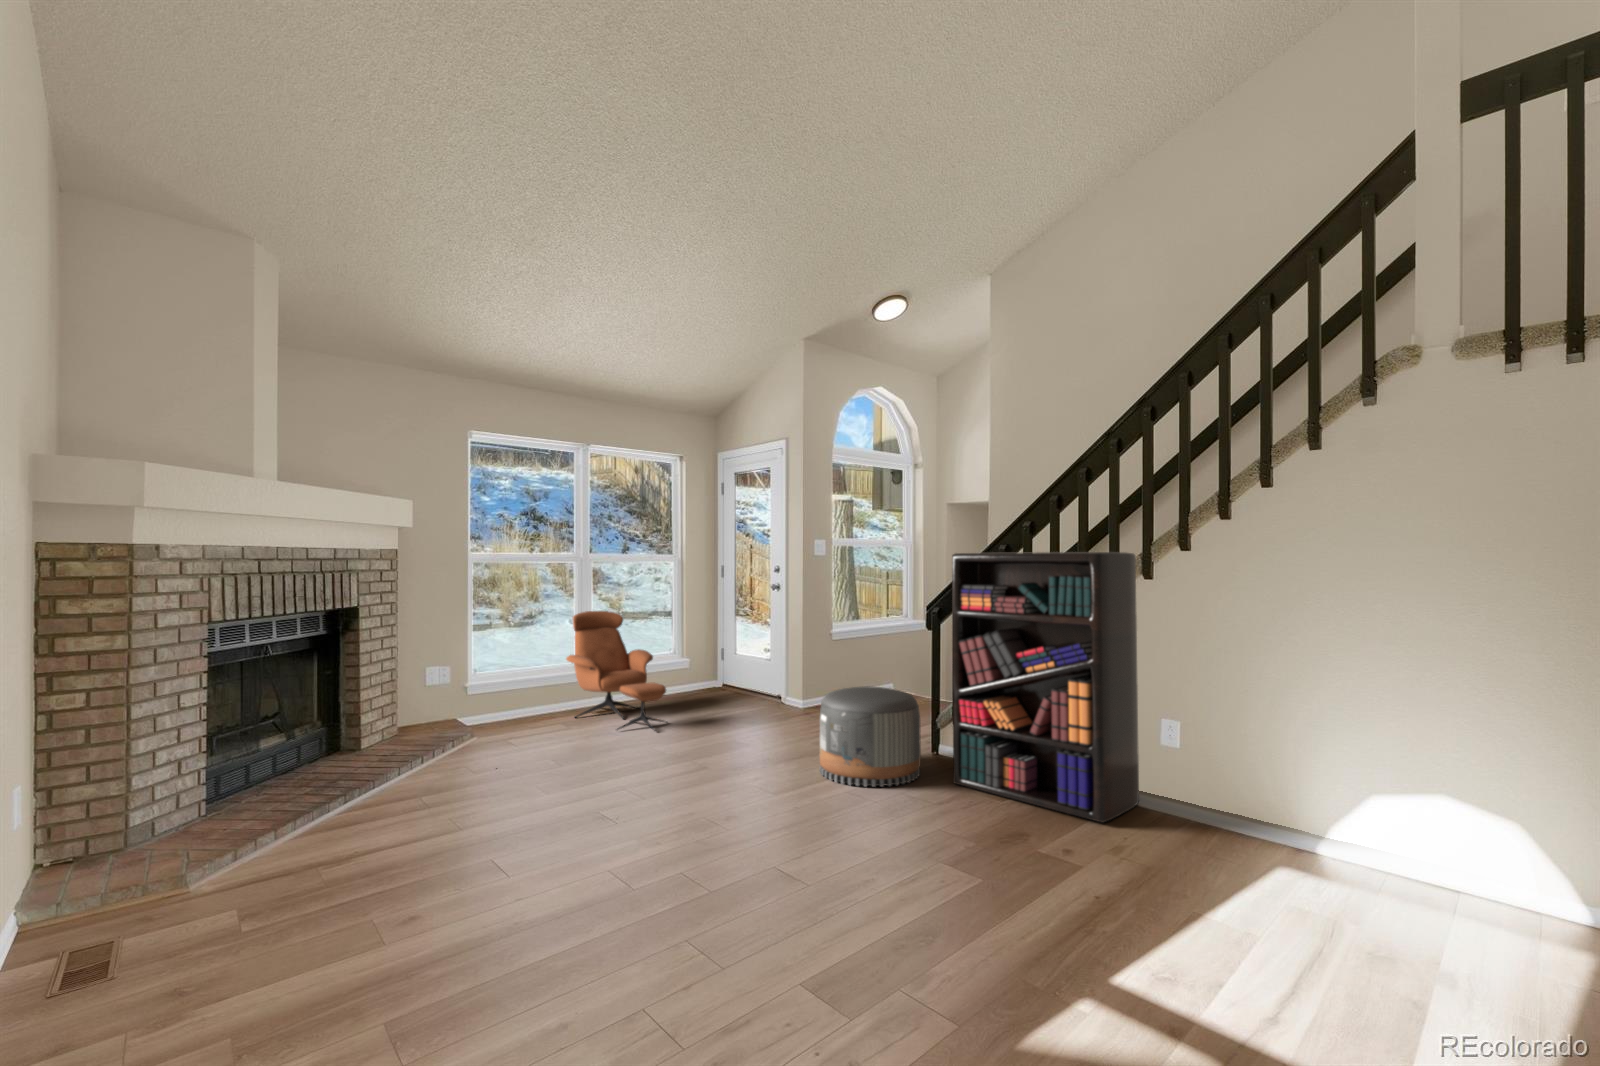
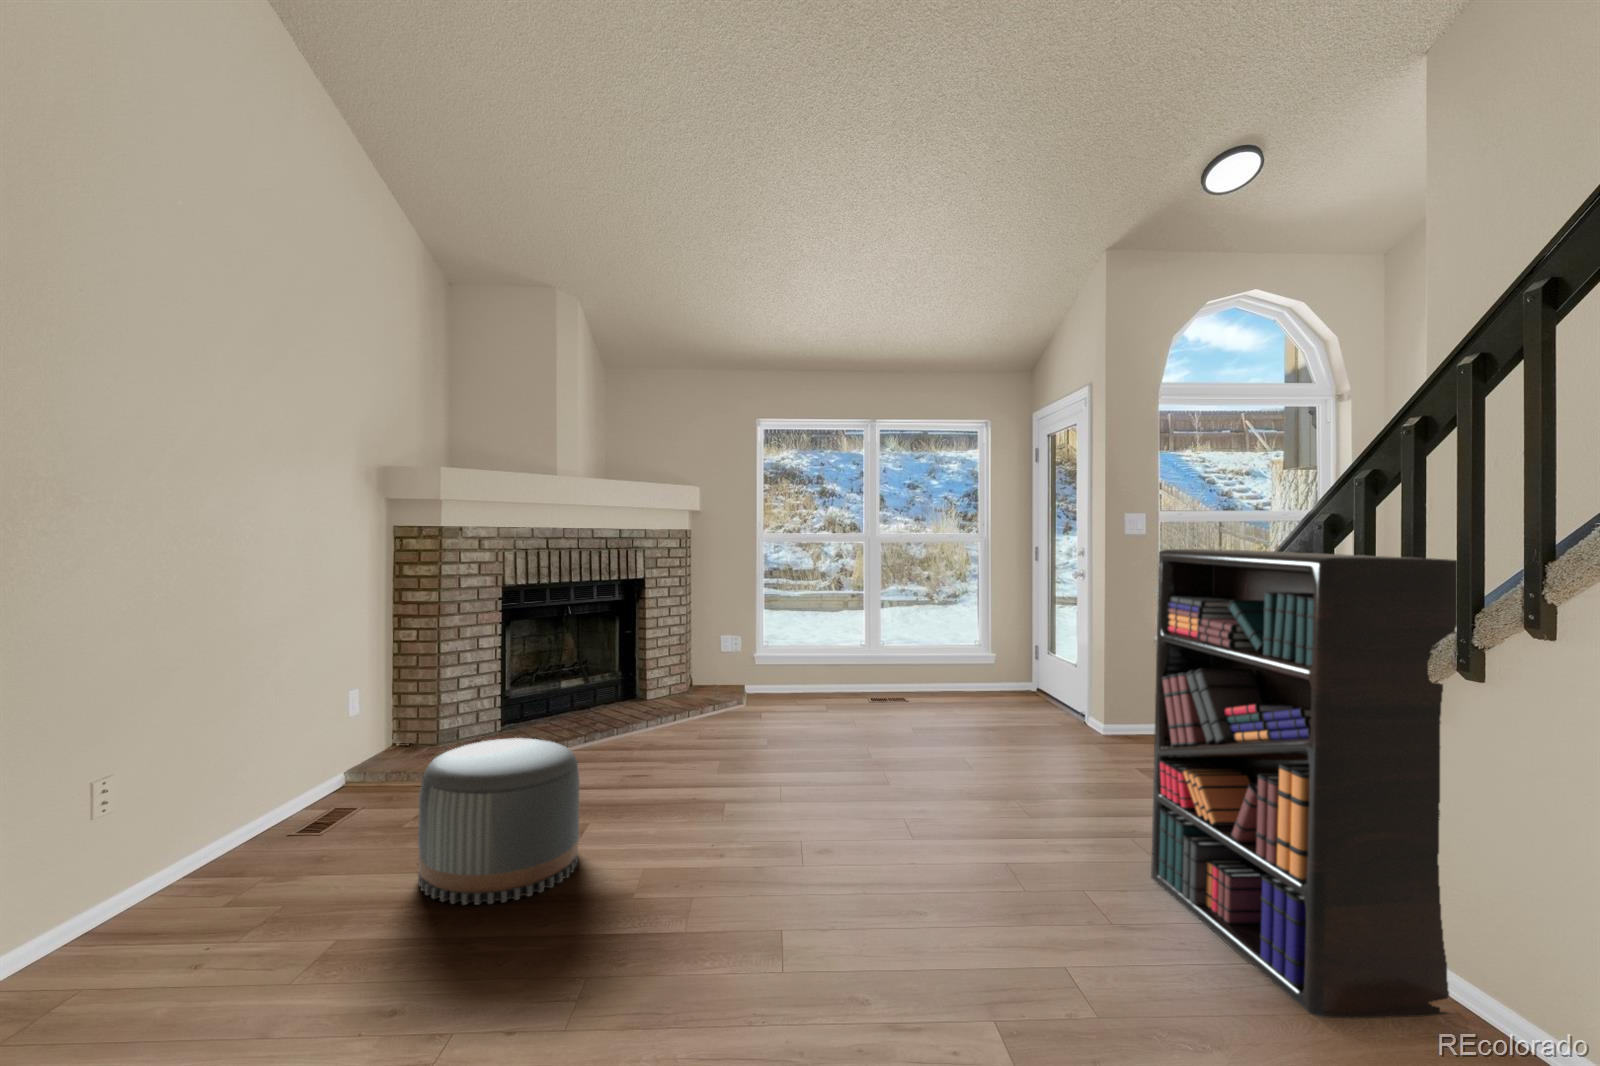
lounge chair: present [566,611,667,731] -> none [838,595,927,730]
pouf: present [820,686,921,787] -> present [418,738,580,905]

